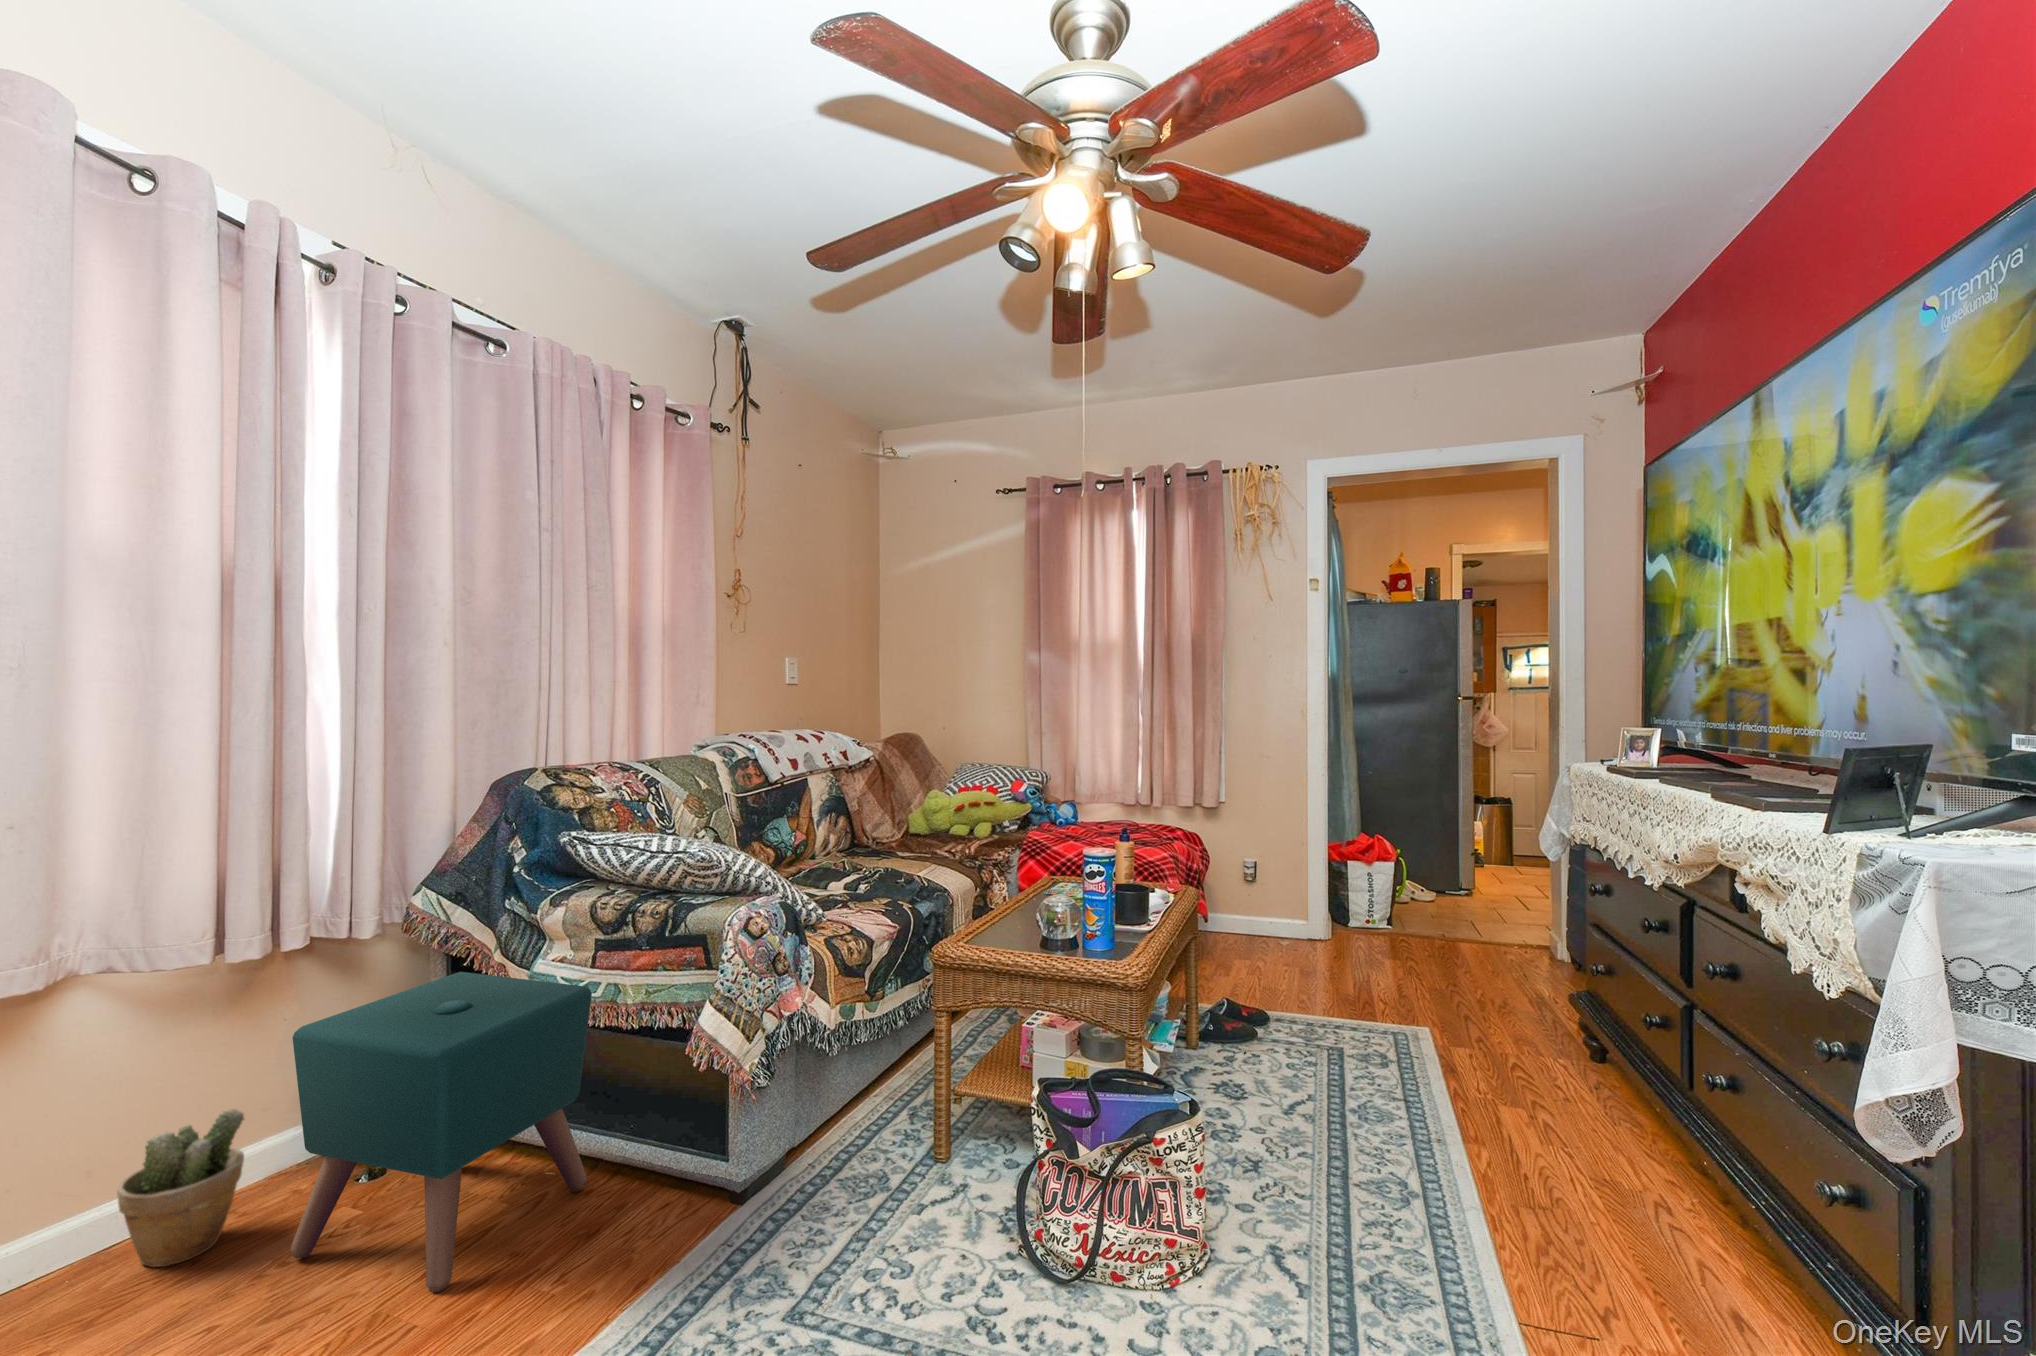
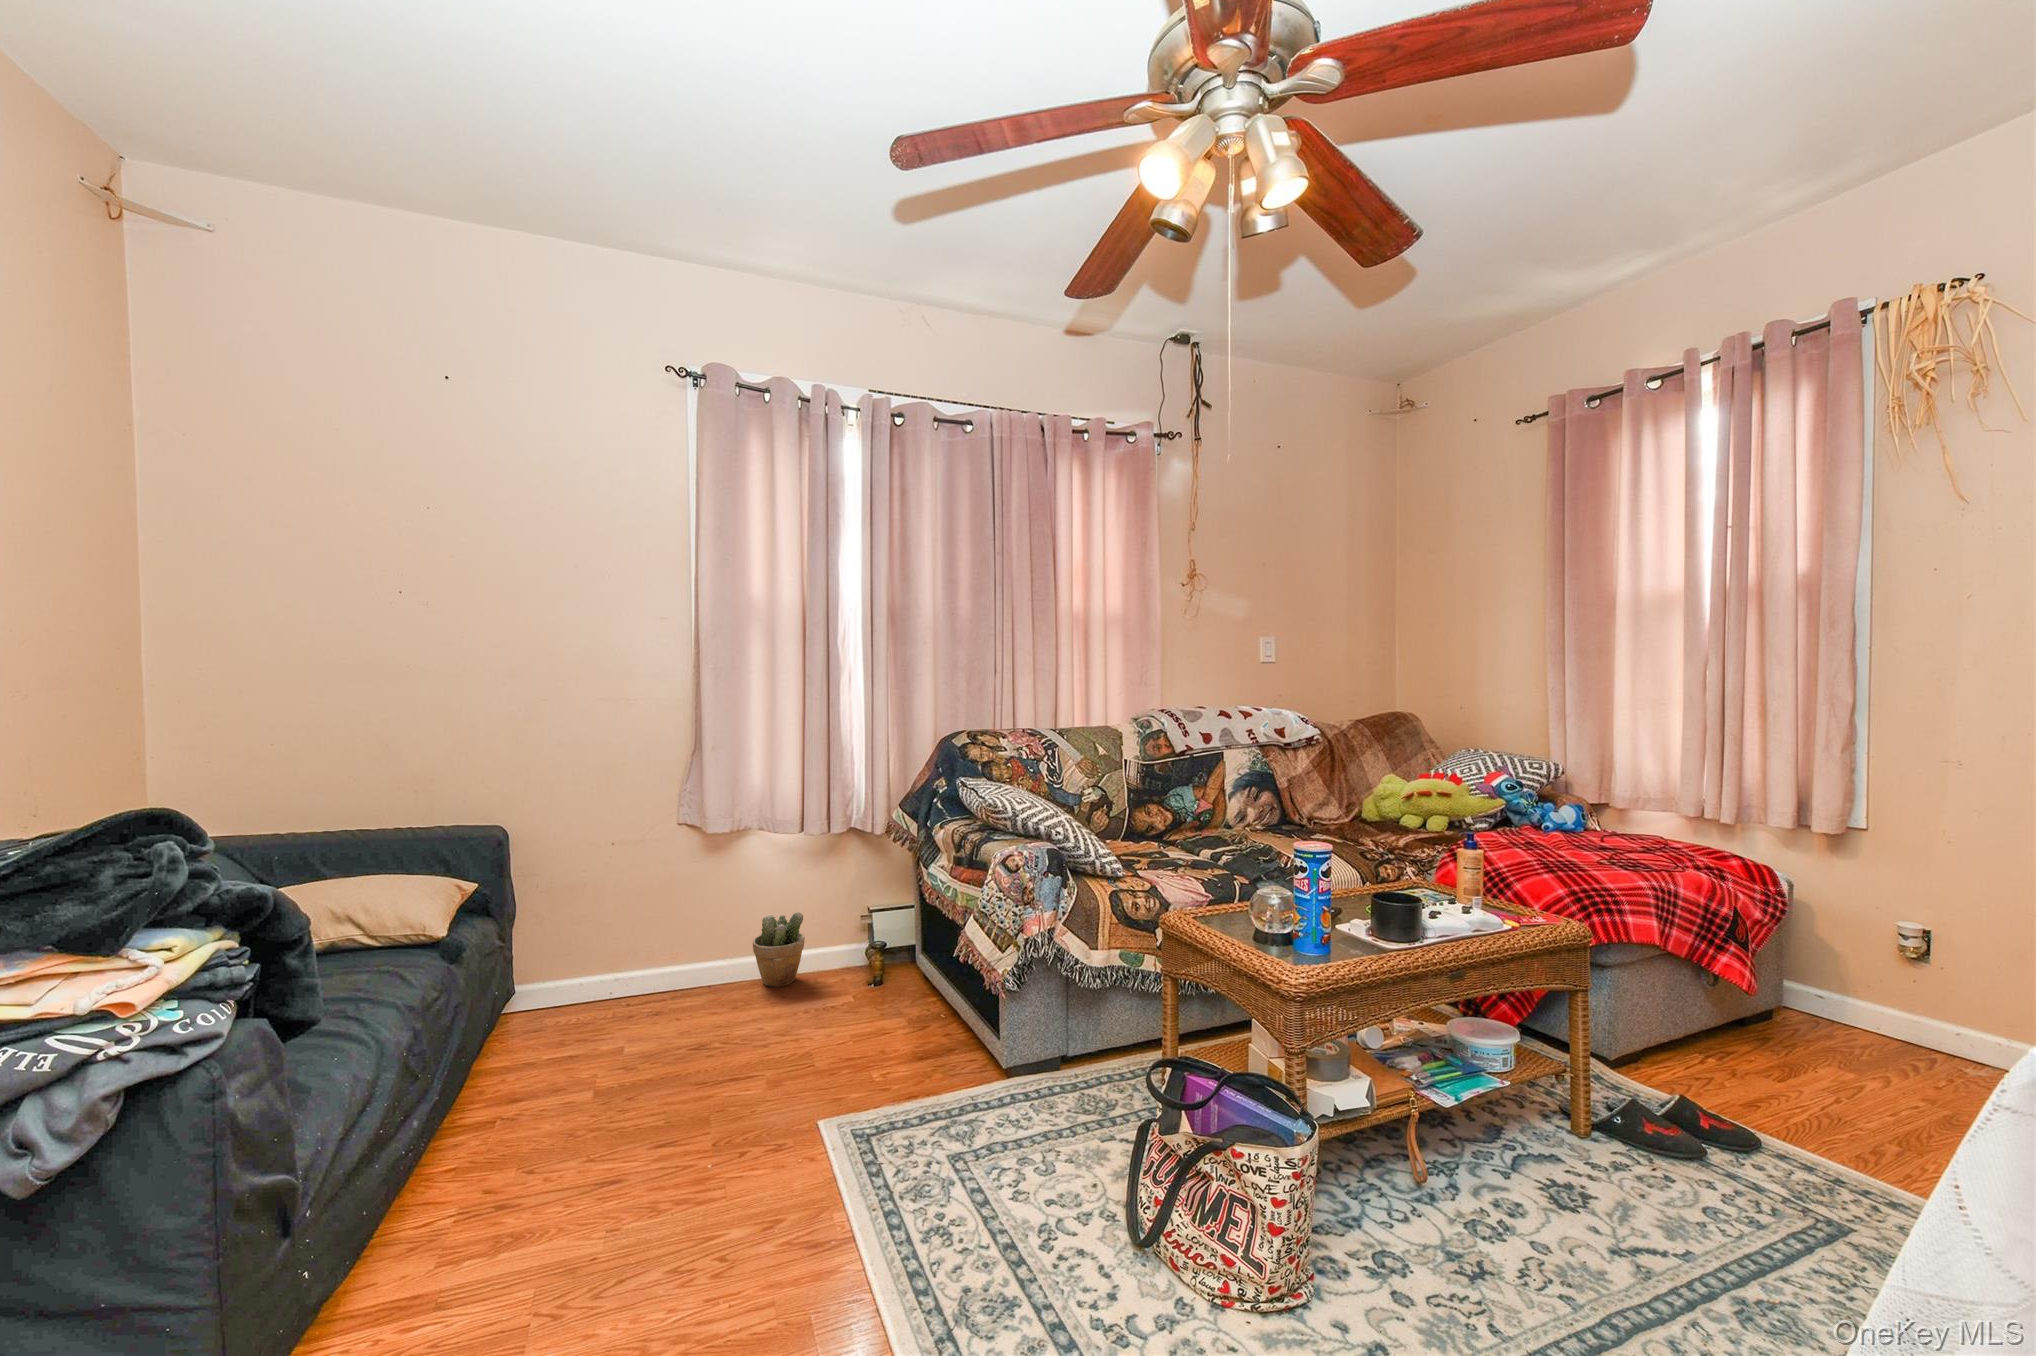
ottoman: present [291,972,592,1292] -> none [800,861,946,1049]

